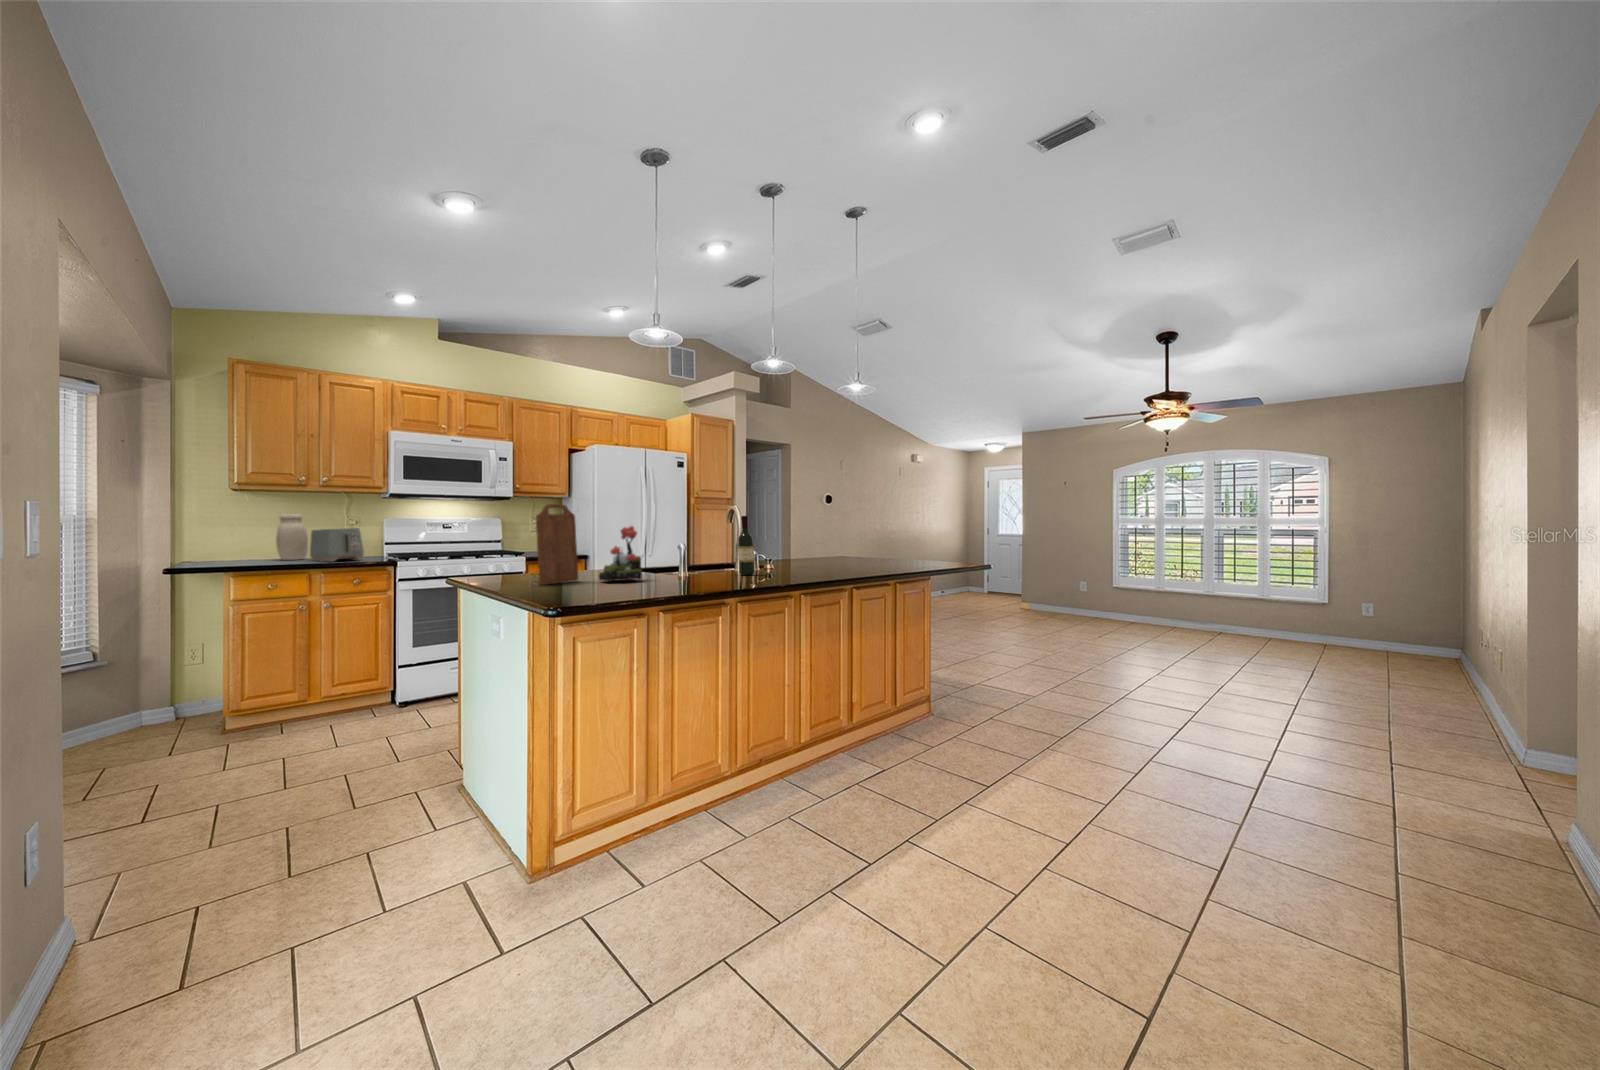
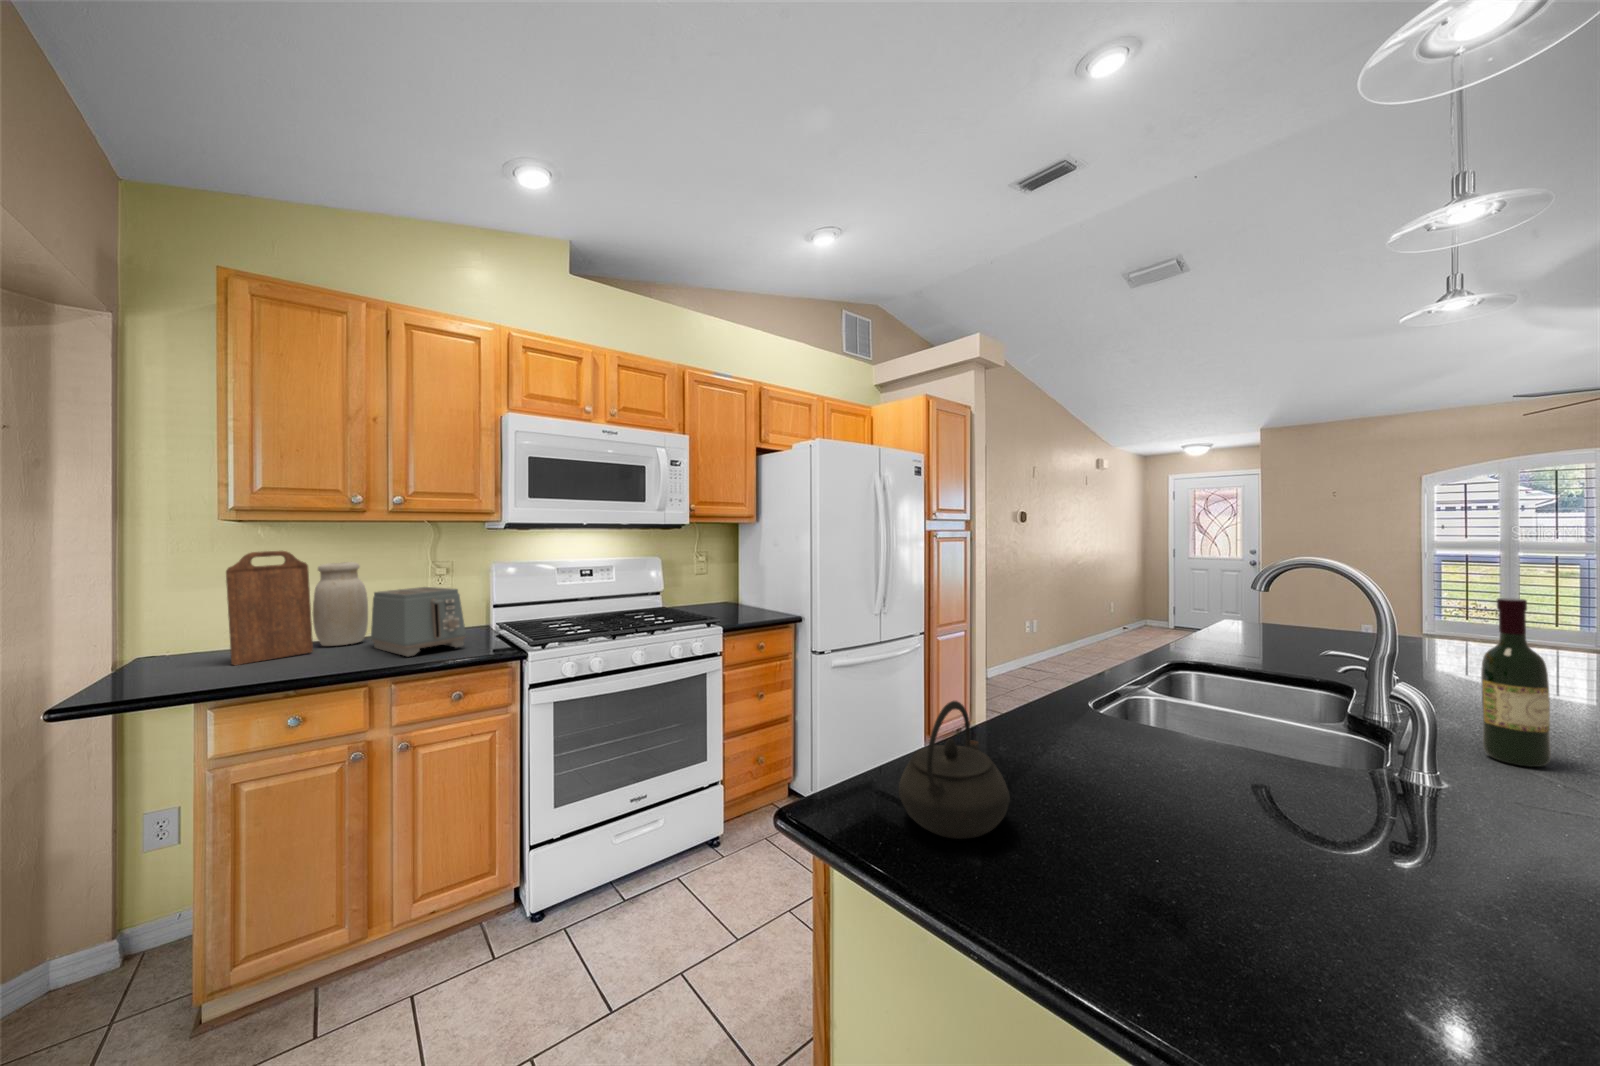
cutting board: present [536,504,578,585] -> present [226,551,313,665]
plant: present [599,526,642,581] -> none [1293,653,1470,888]
kettle: none [489,542,530,581] -> present [899,701,1010,839]

